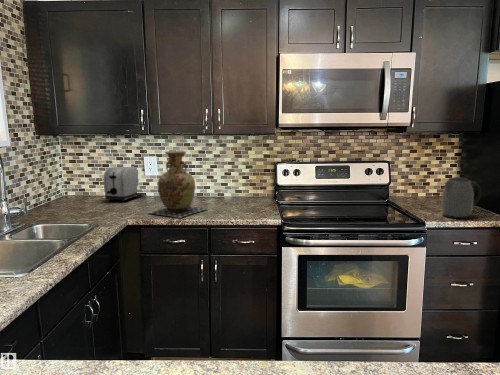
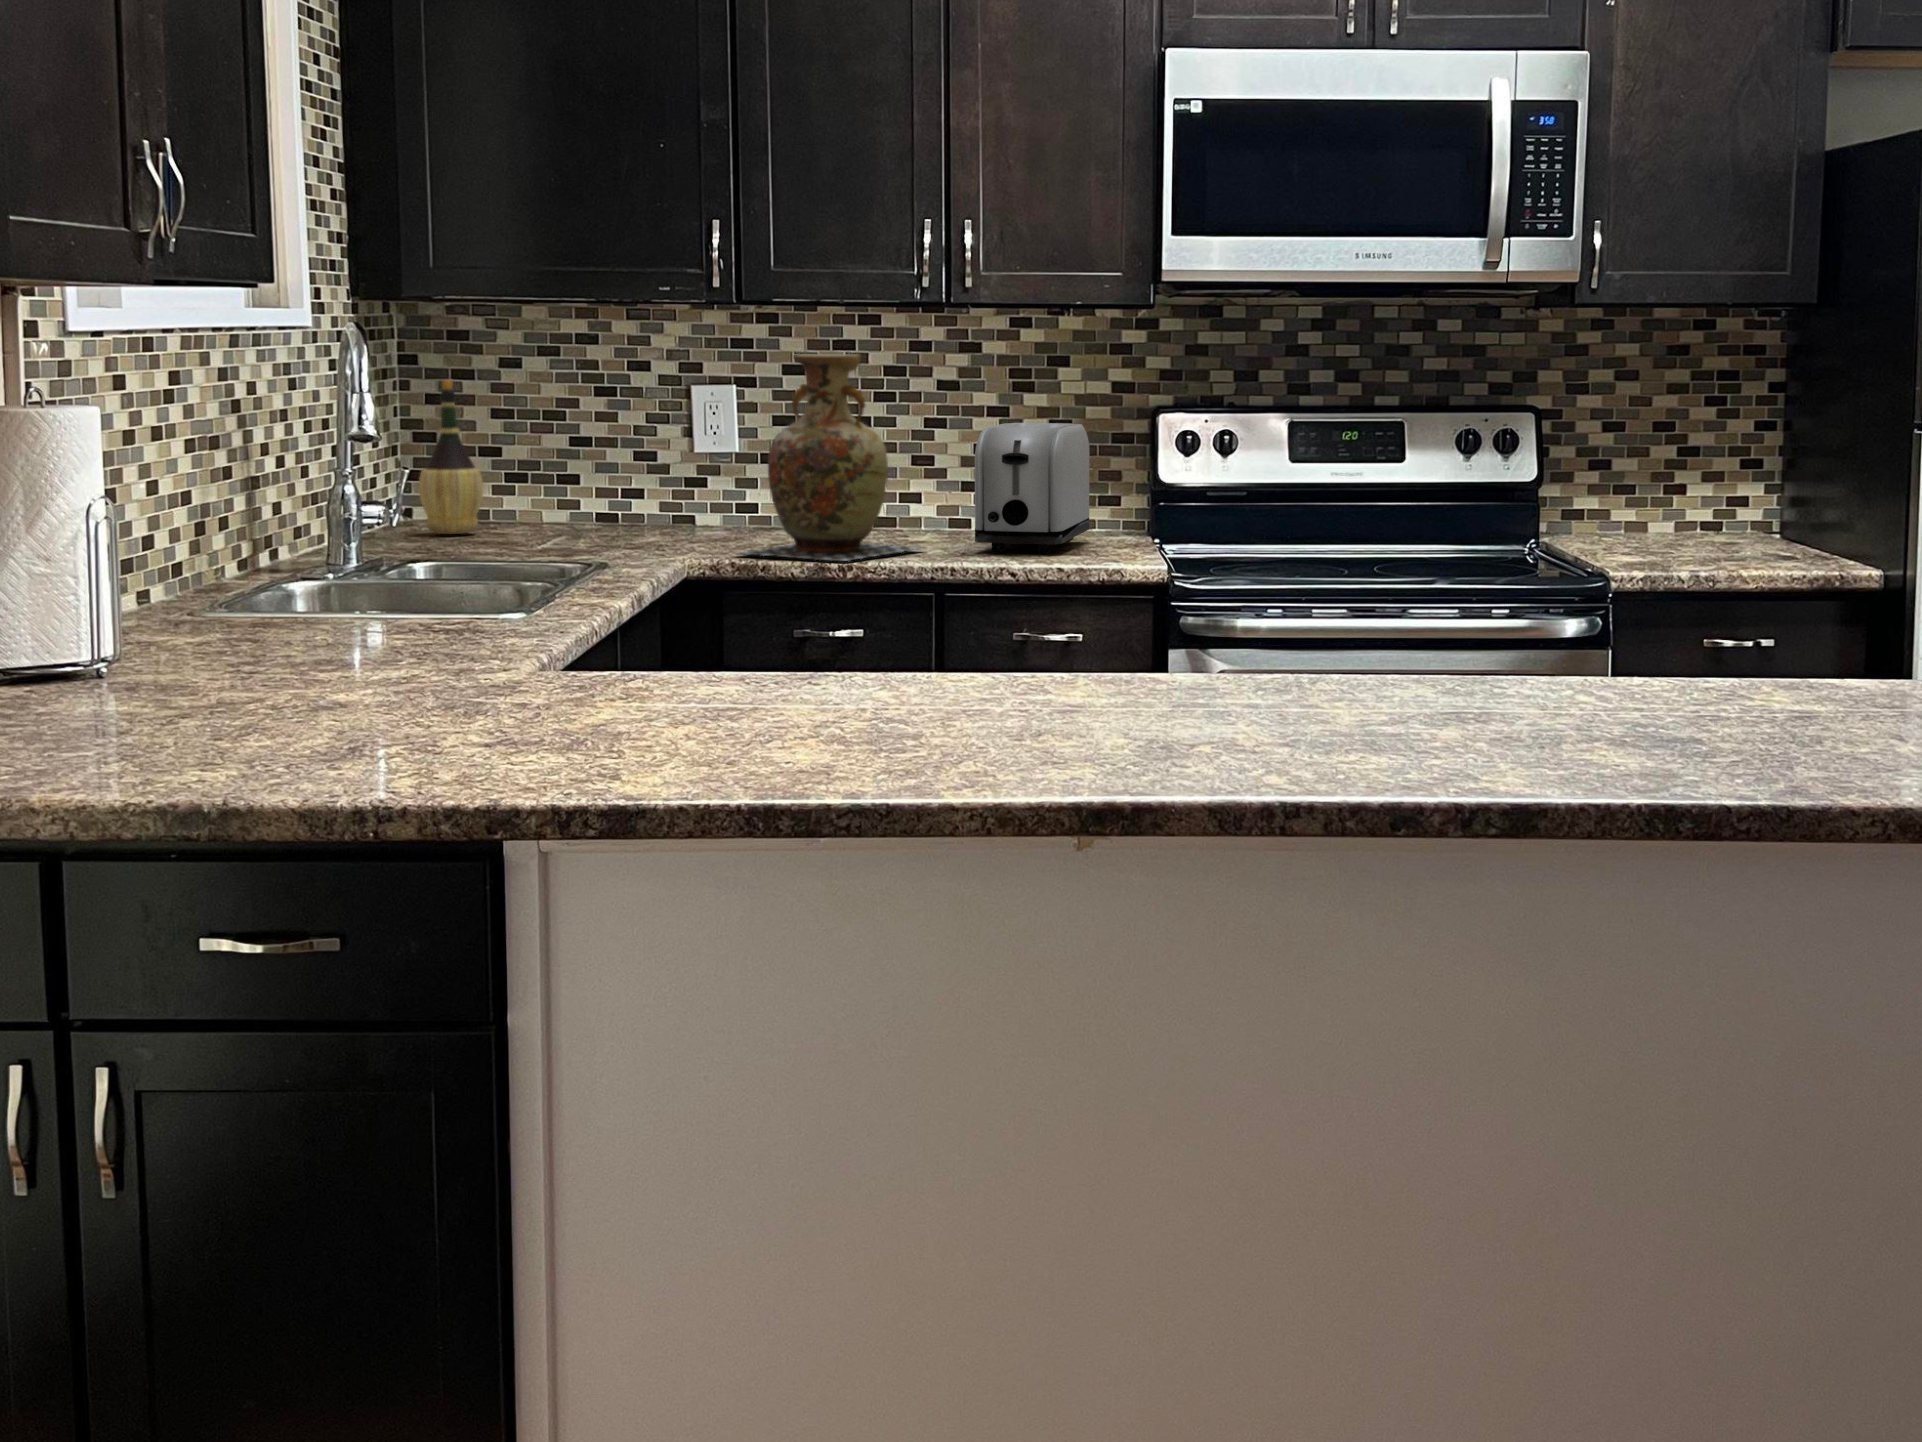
wine bottle: none [67,156,86,200] -> present [419,380,483,534]
toaster: present [104,165,142,202] -> present [975,423,1089,554]
kettle: present [442,177,481,219] -> none [1671,439,1789,565]

